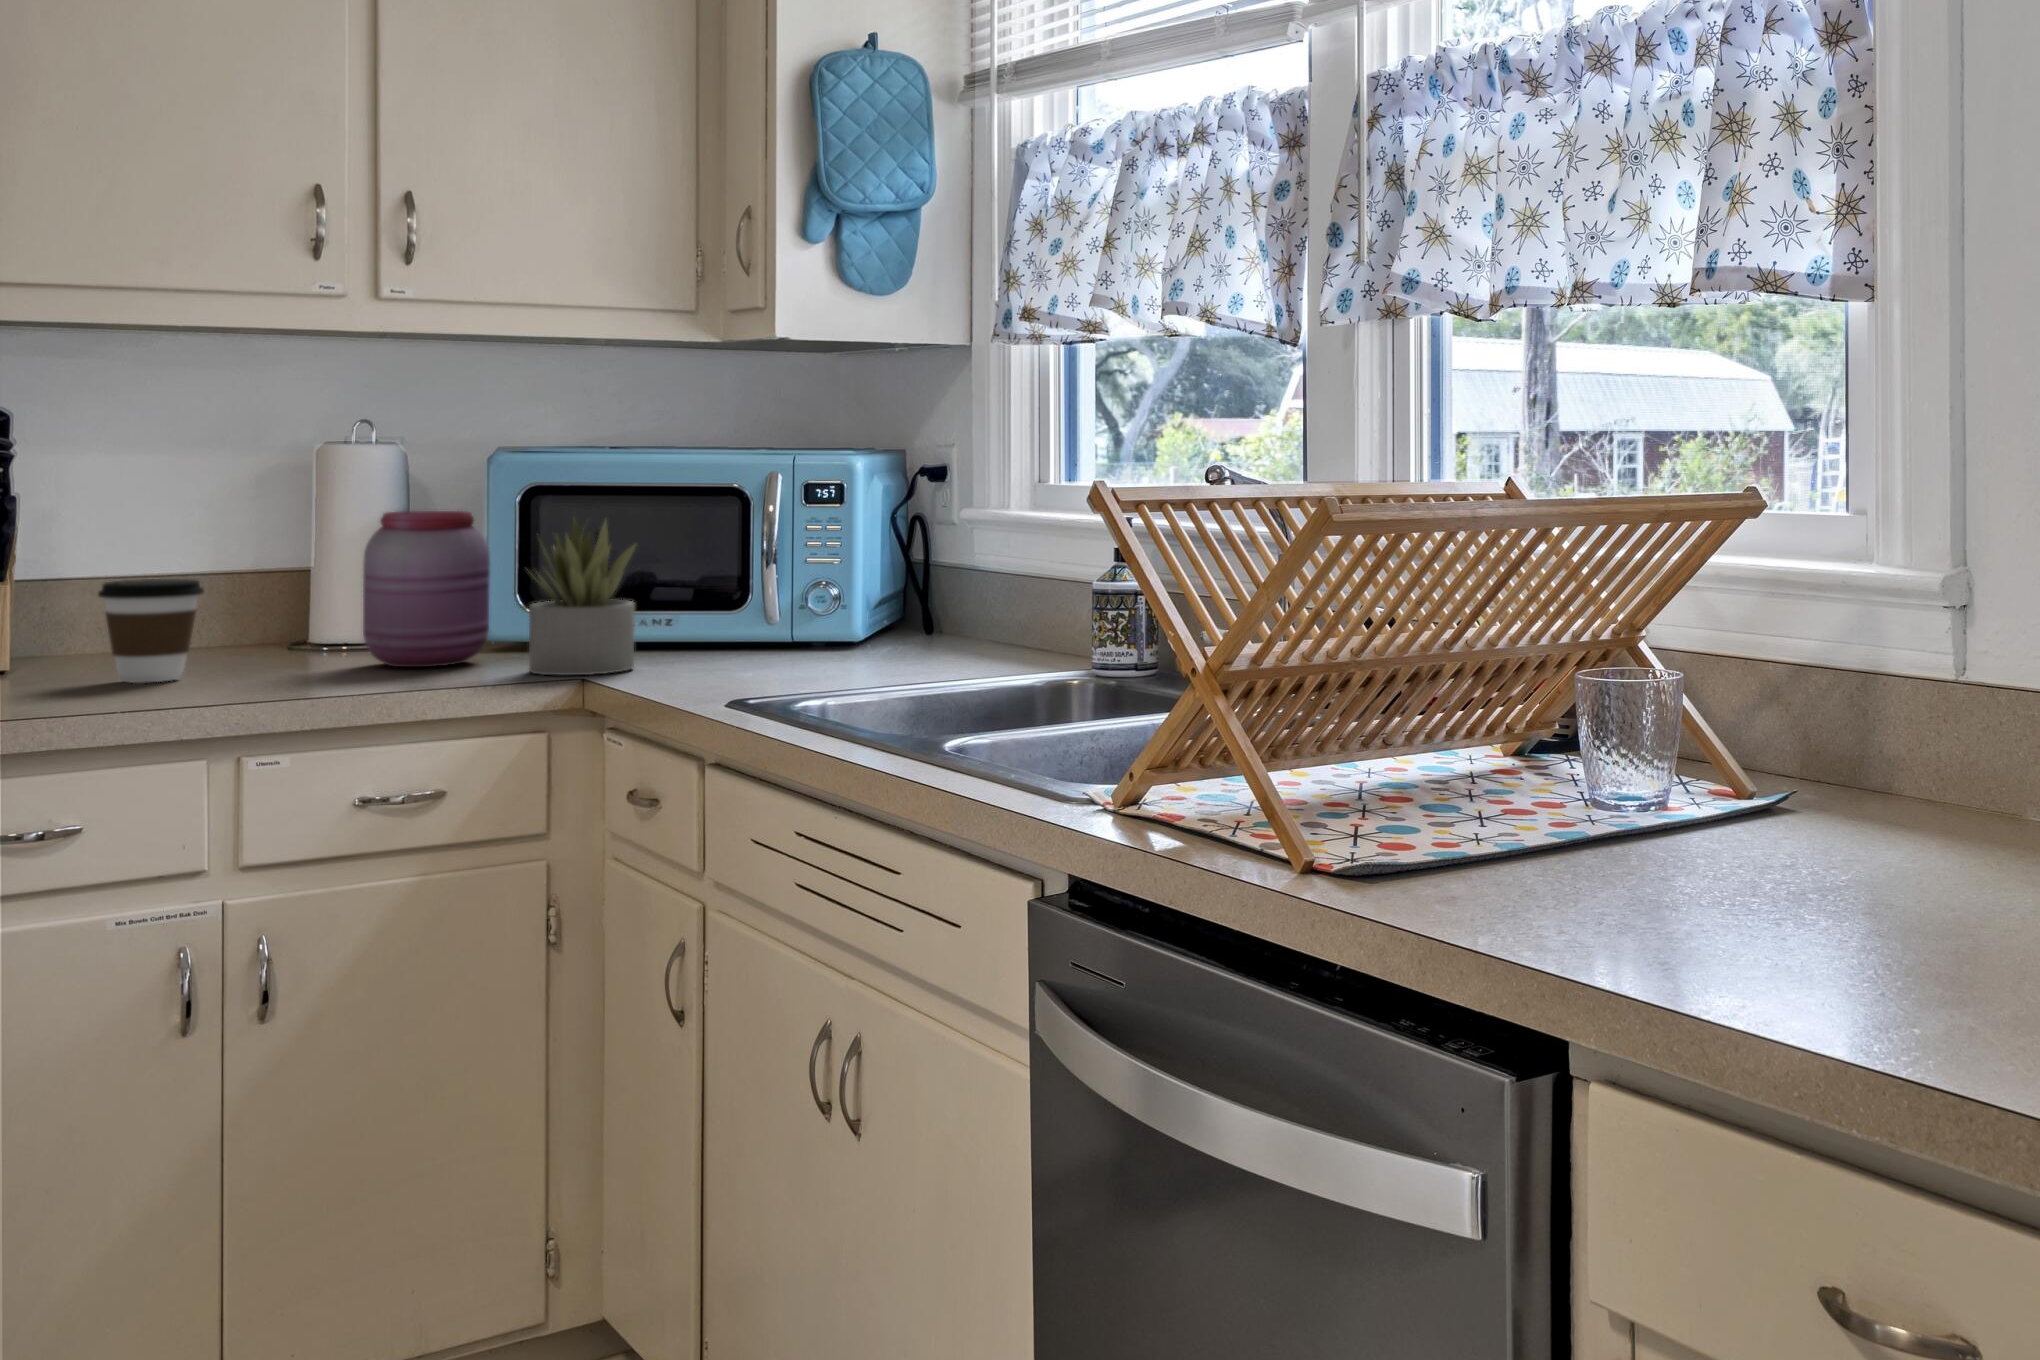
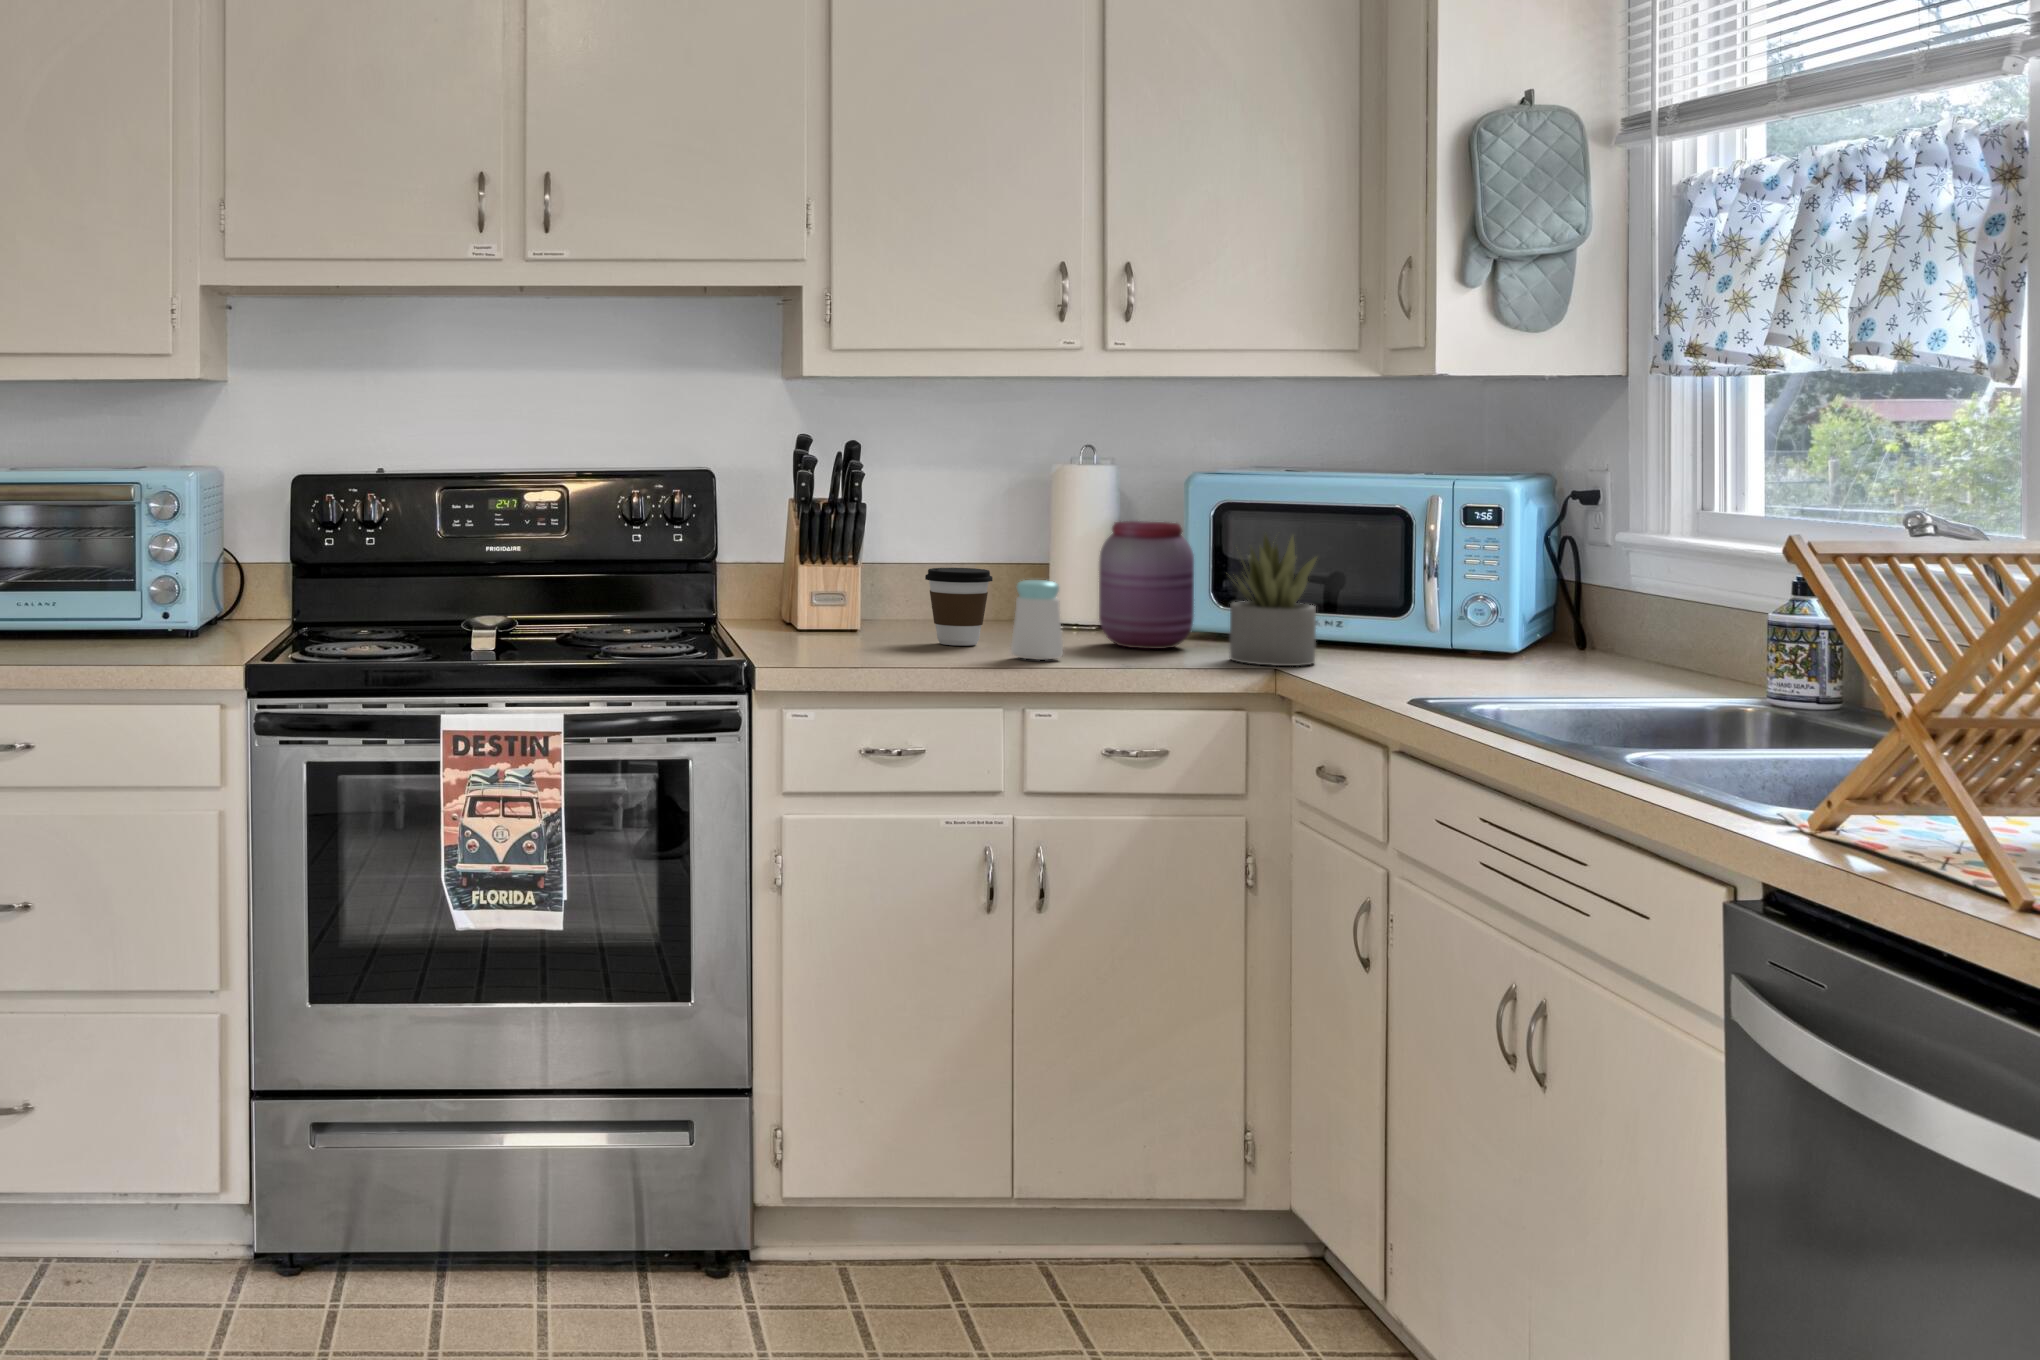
salt shaker: none [221,588,297,692] -> present [1011,580,1063,660]

